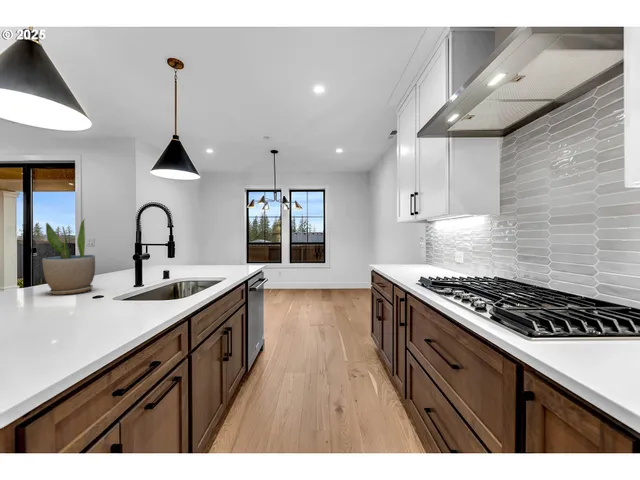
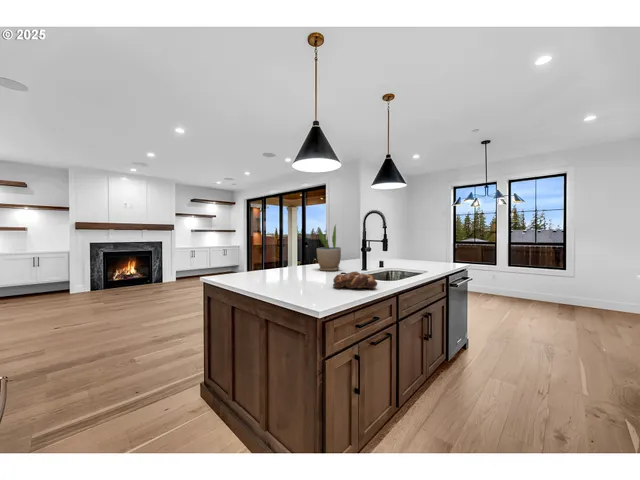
bread loaf: none [69,295,158,329] -> present [333,271,377,288]

